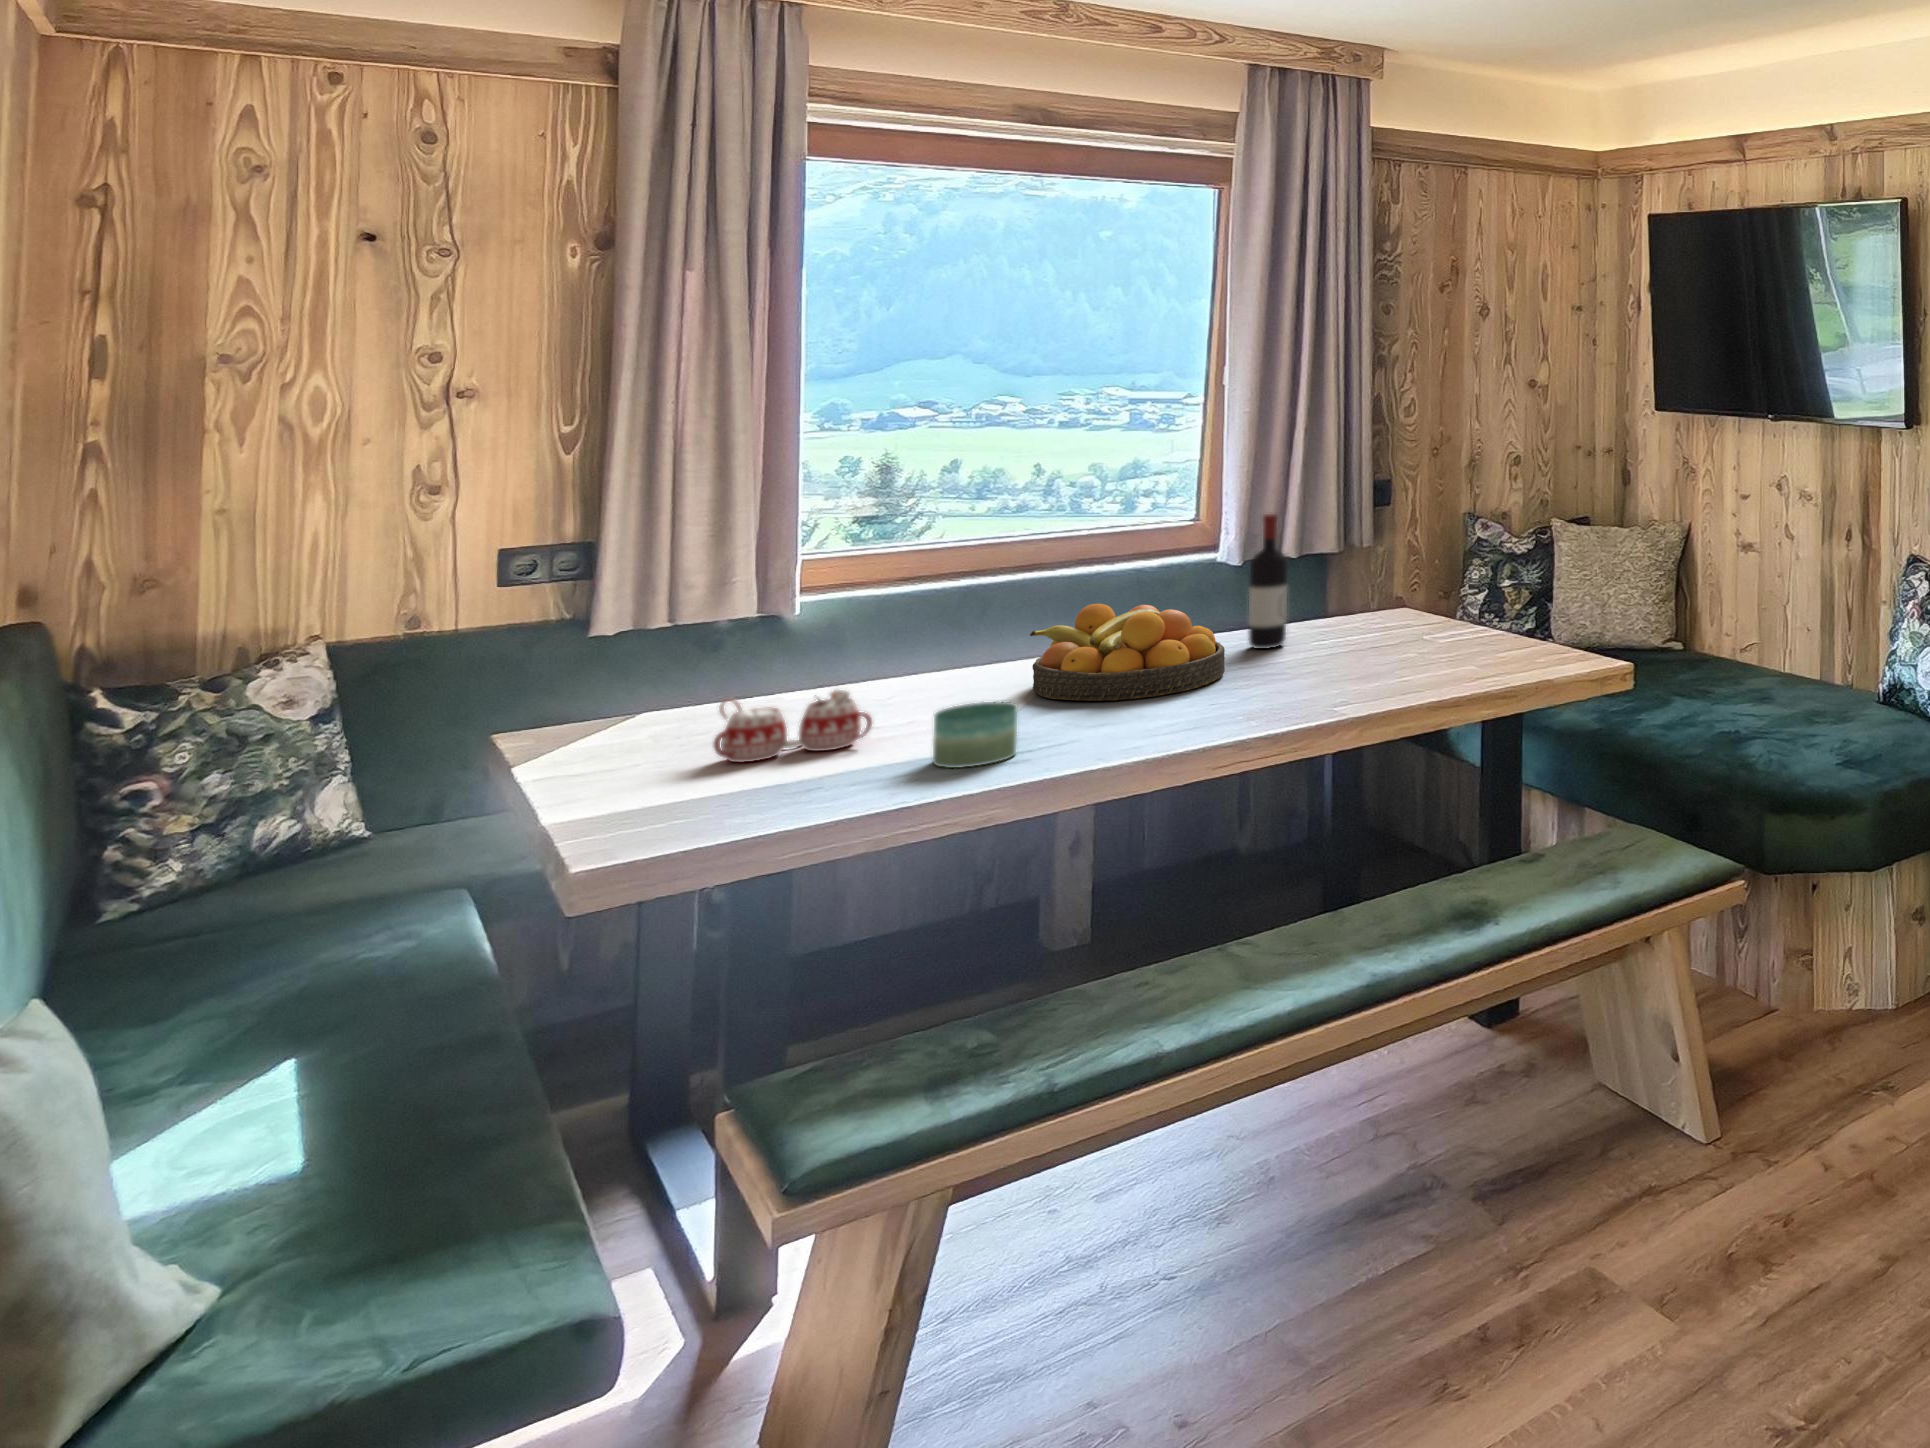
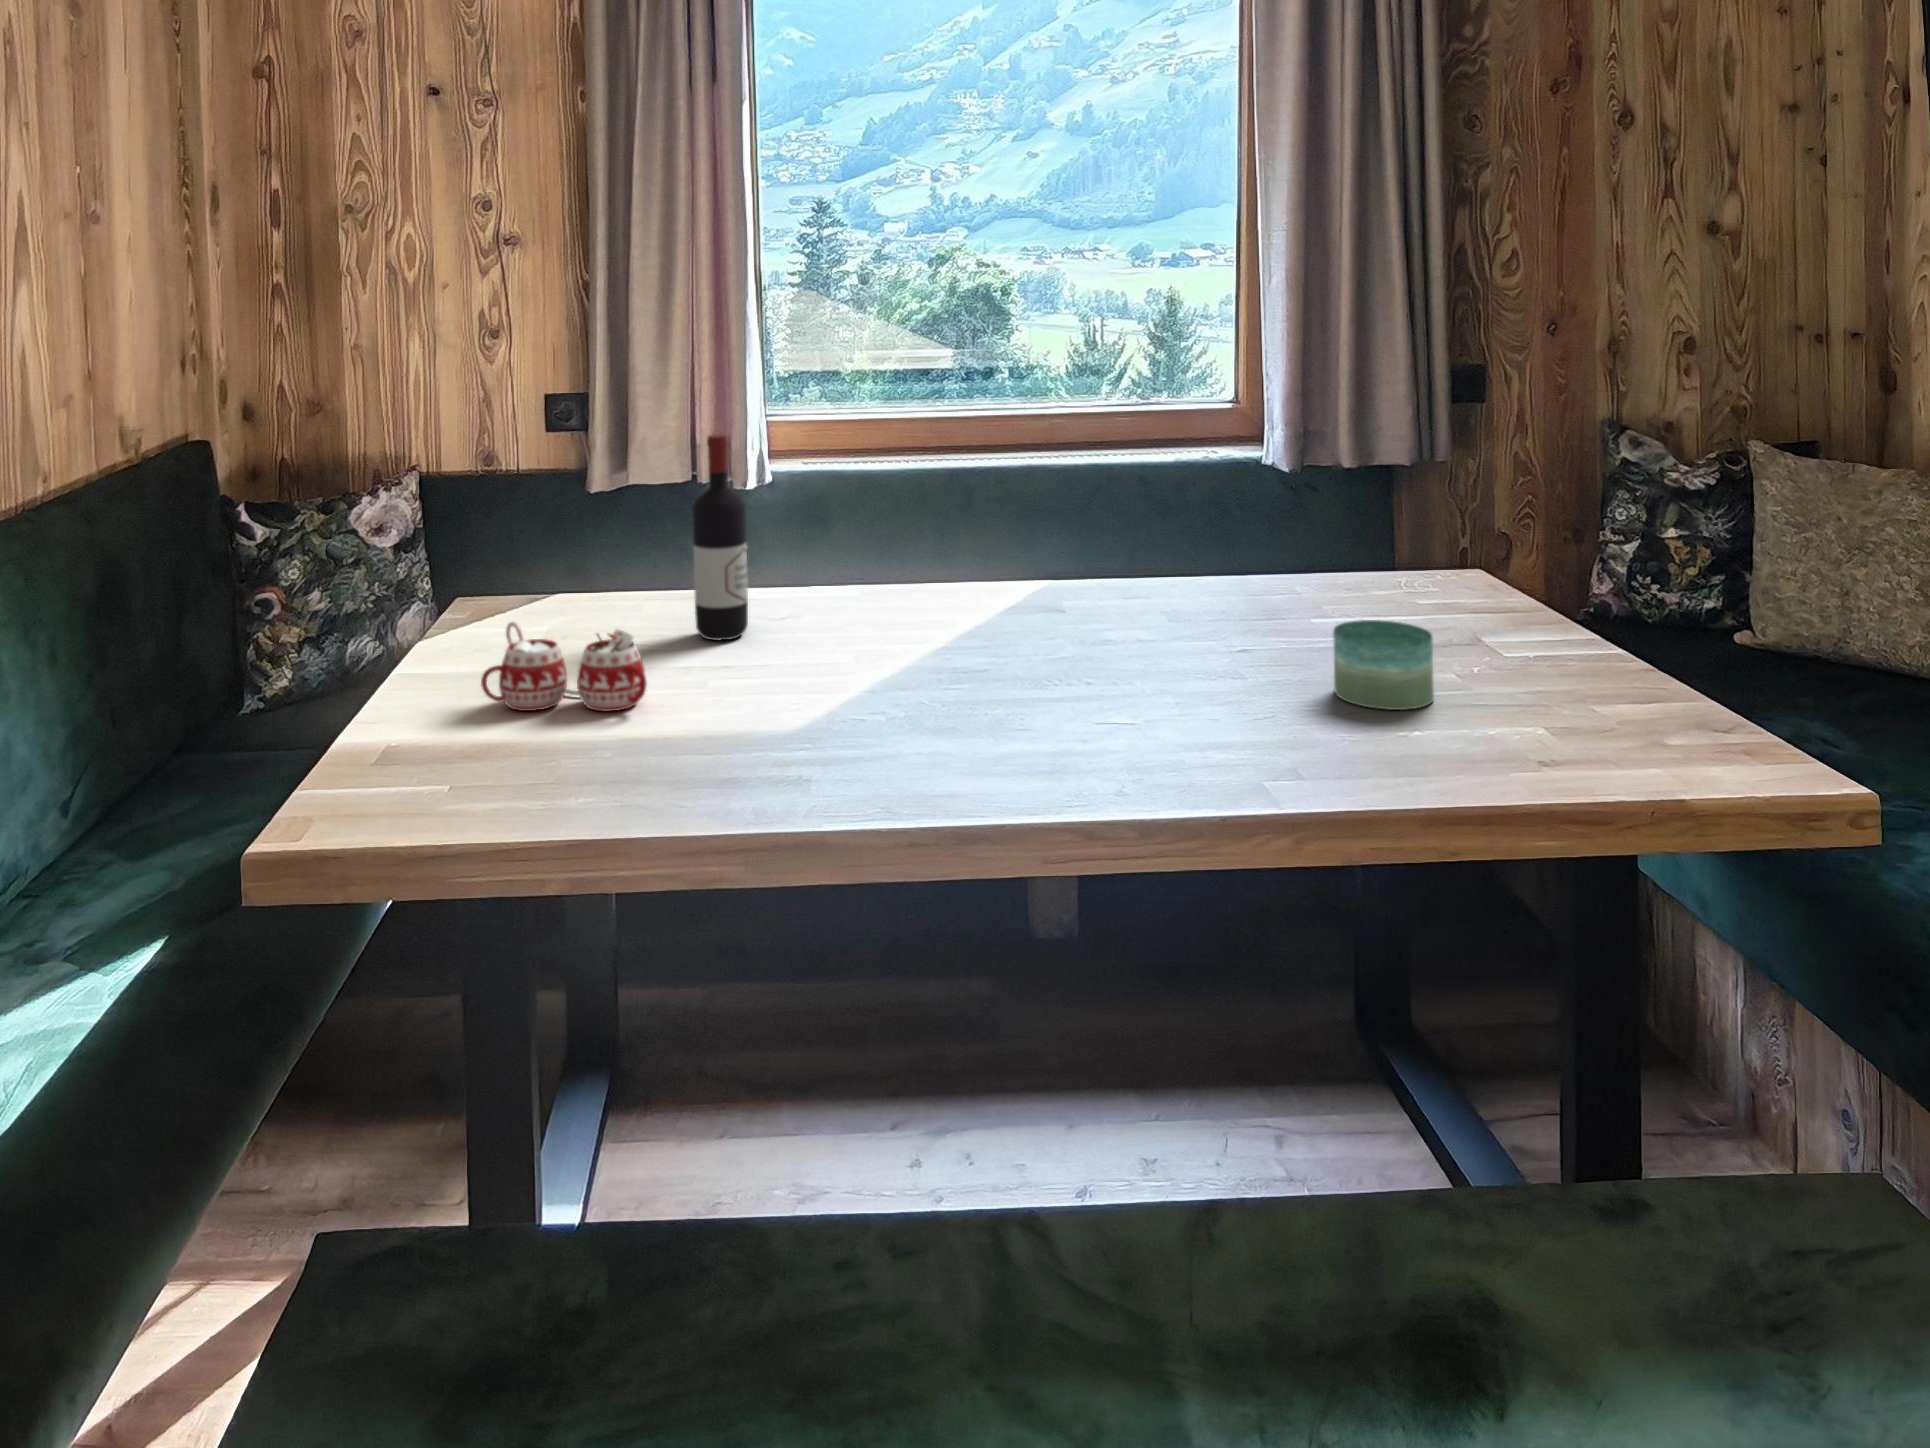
wine bottle: present [1248,514,1288,649] -> present [692,434,748,640]
fruit bowl: present [1030,604,1225,701] -> none [884,539,1135,698]
candle: present [933,702,1018,768] -> present [1333,620,1434,710]

